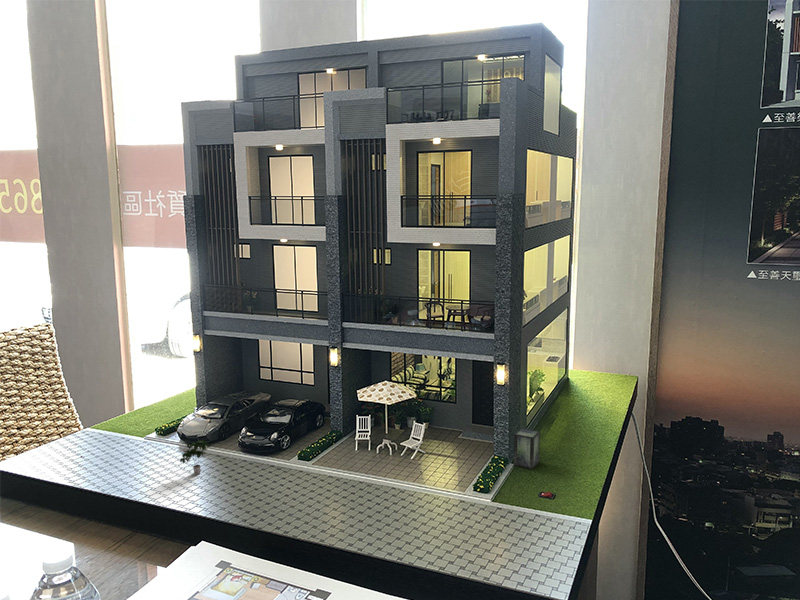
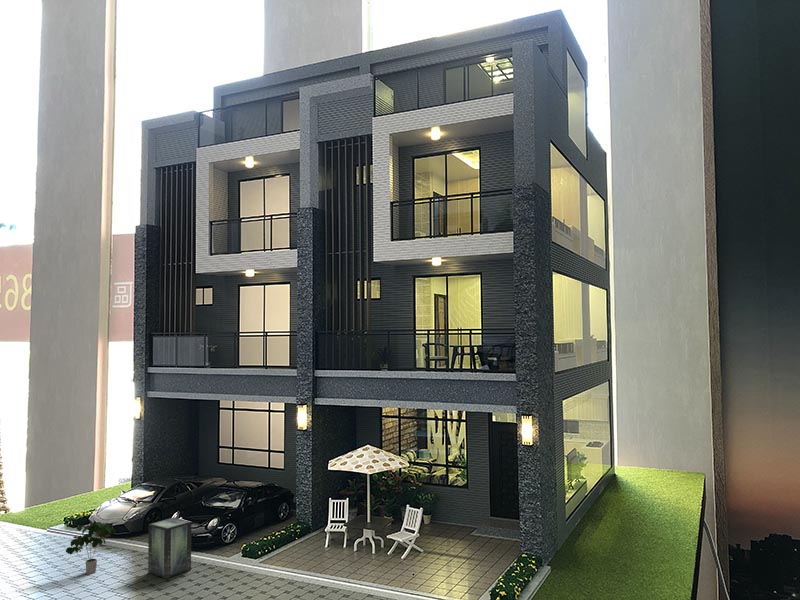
storage box: present [514,428,540,469] -> present [148,518,192,579]

